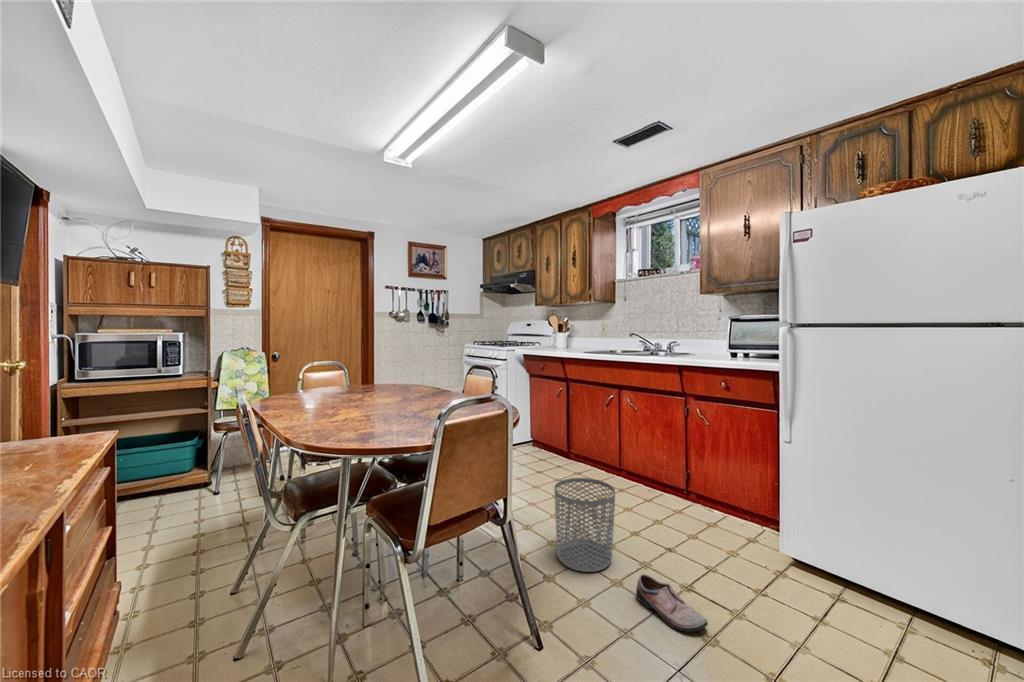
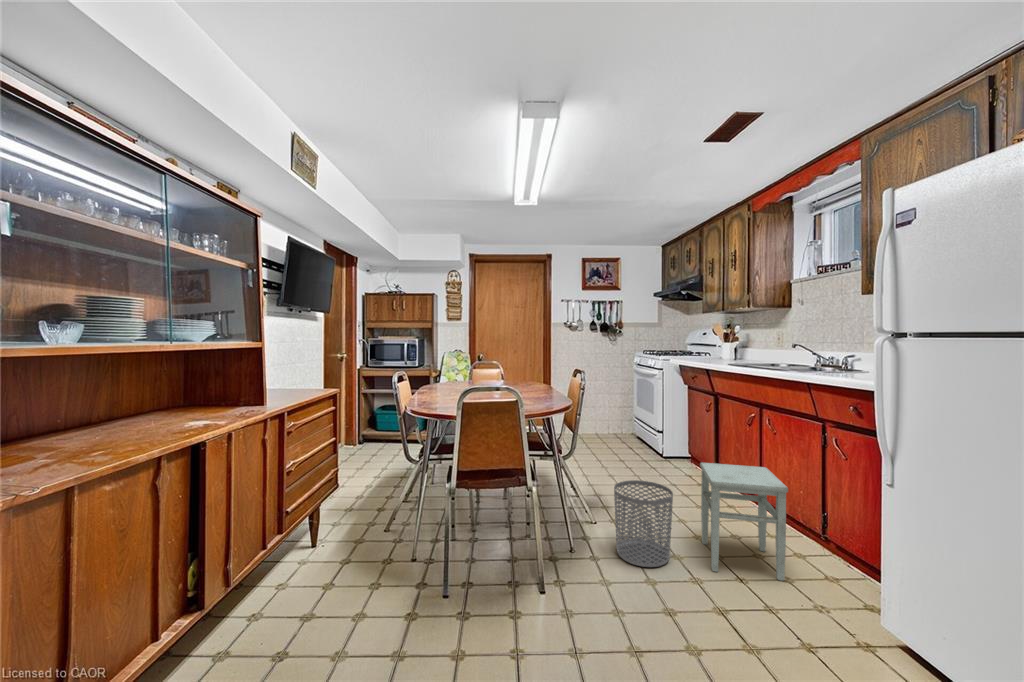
stool: none [612,444,701,553] -> present [700,463,788,581]
shoe: present [636,574,708,632] -> none [657,575,703,632]

